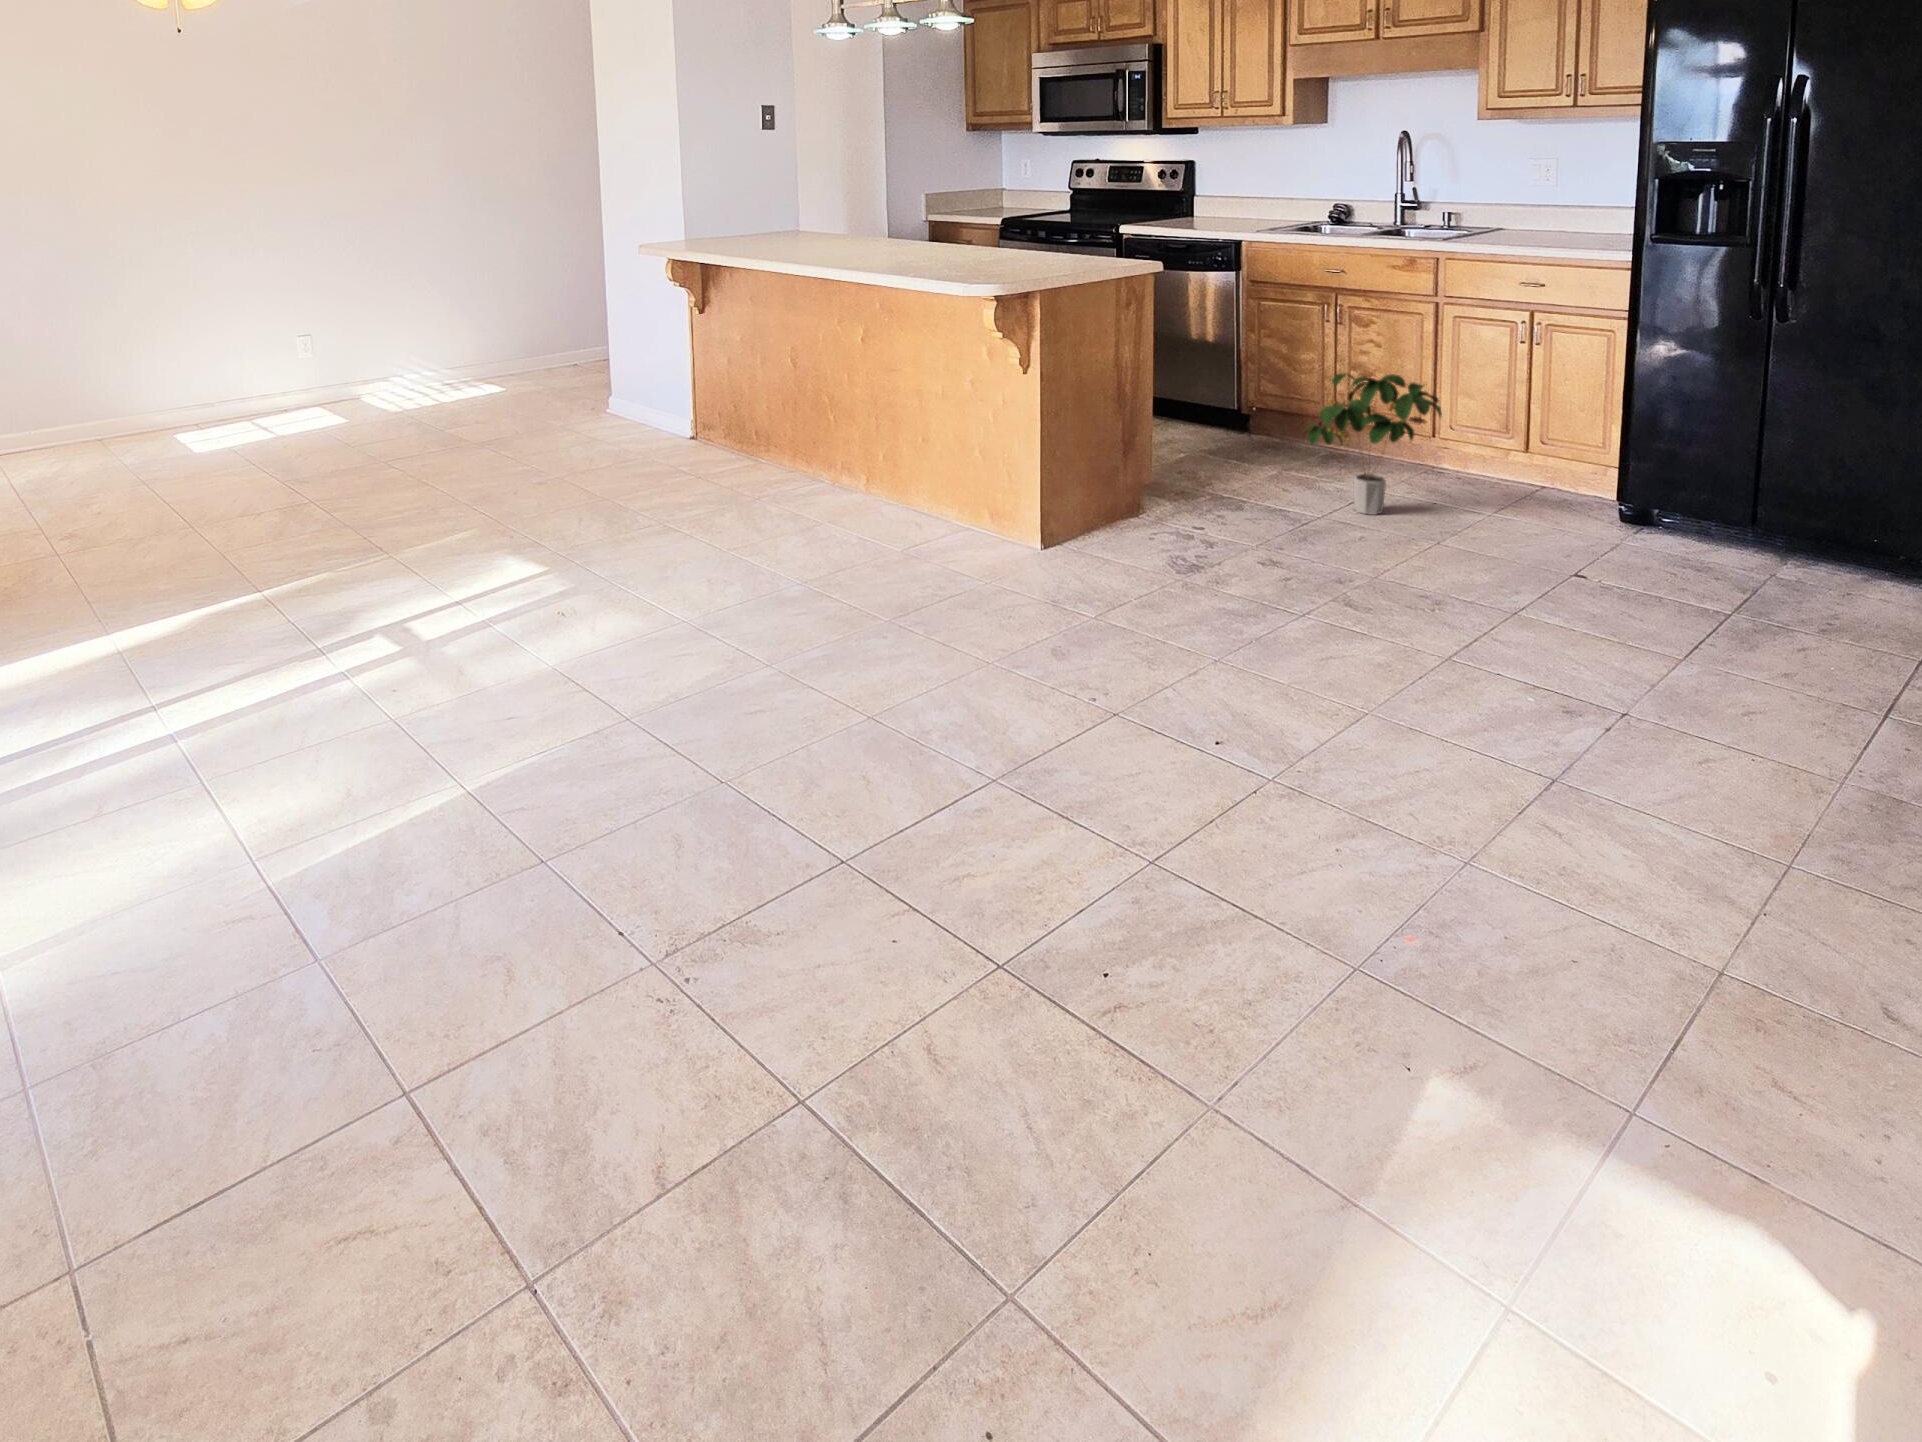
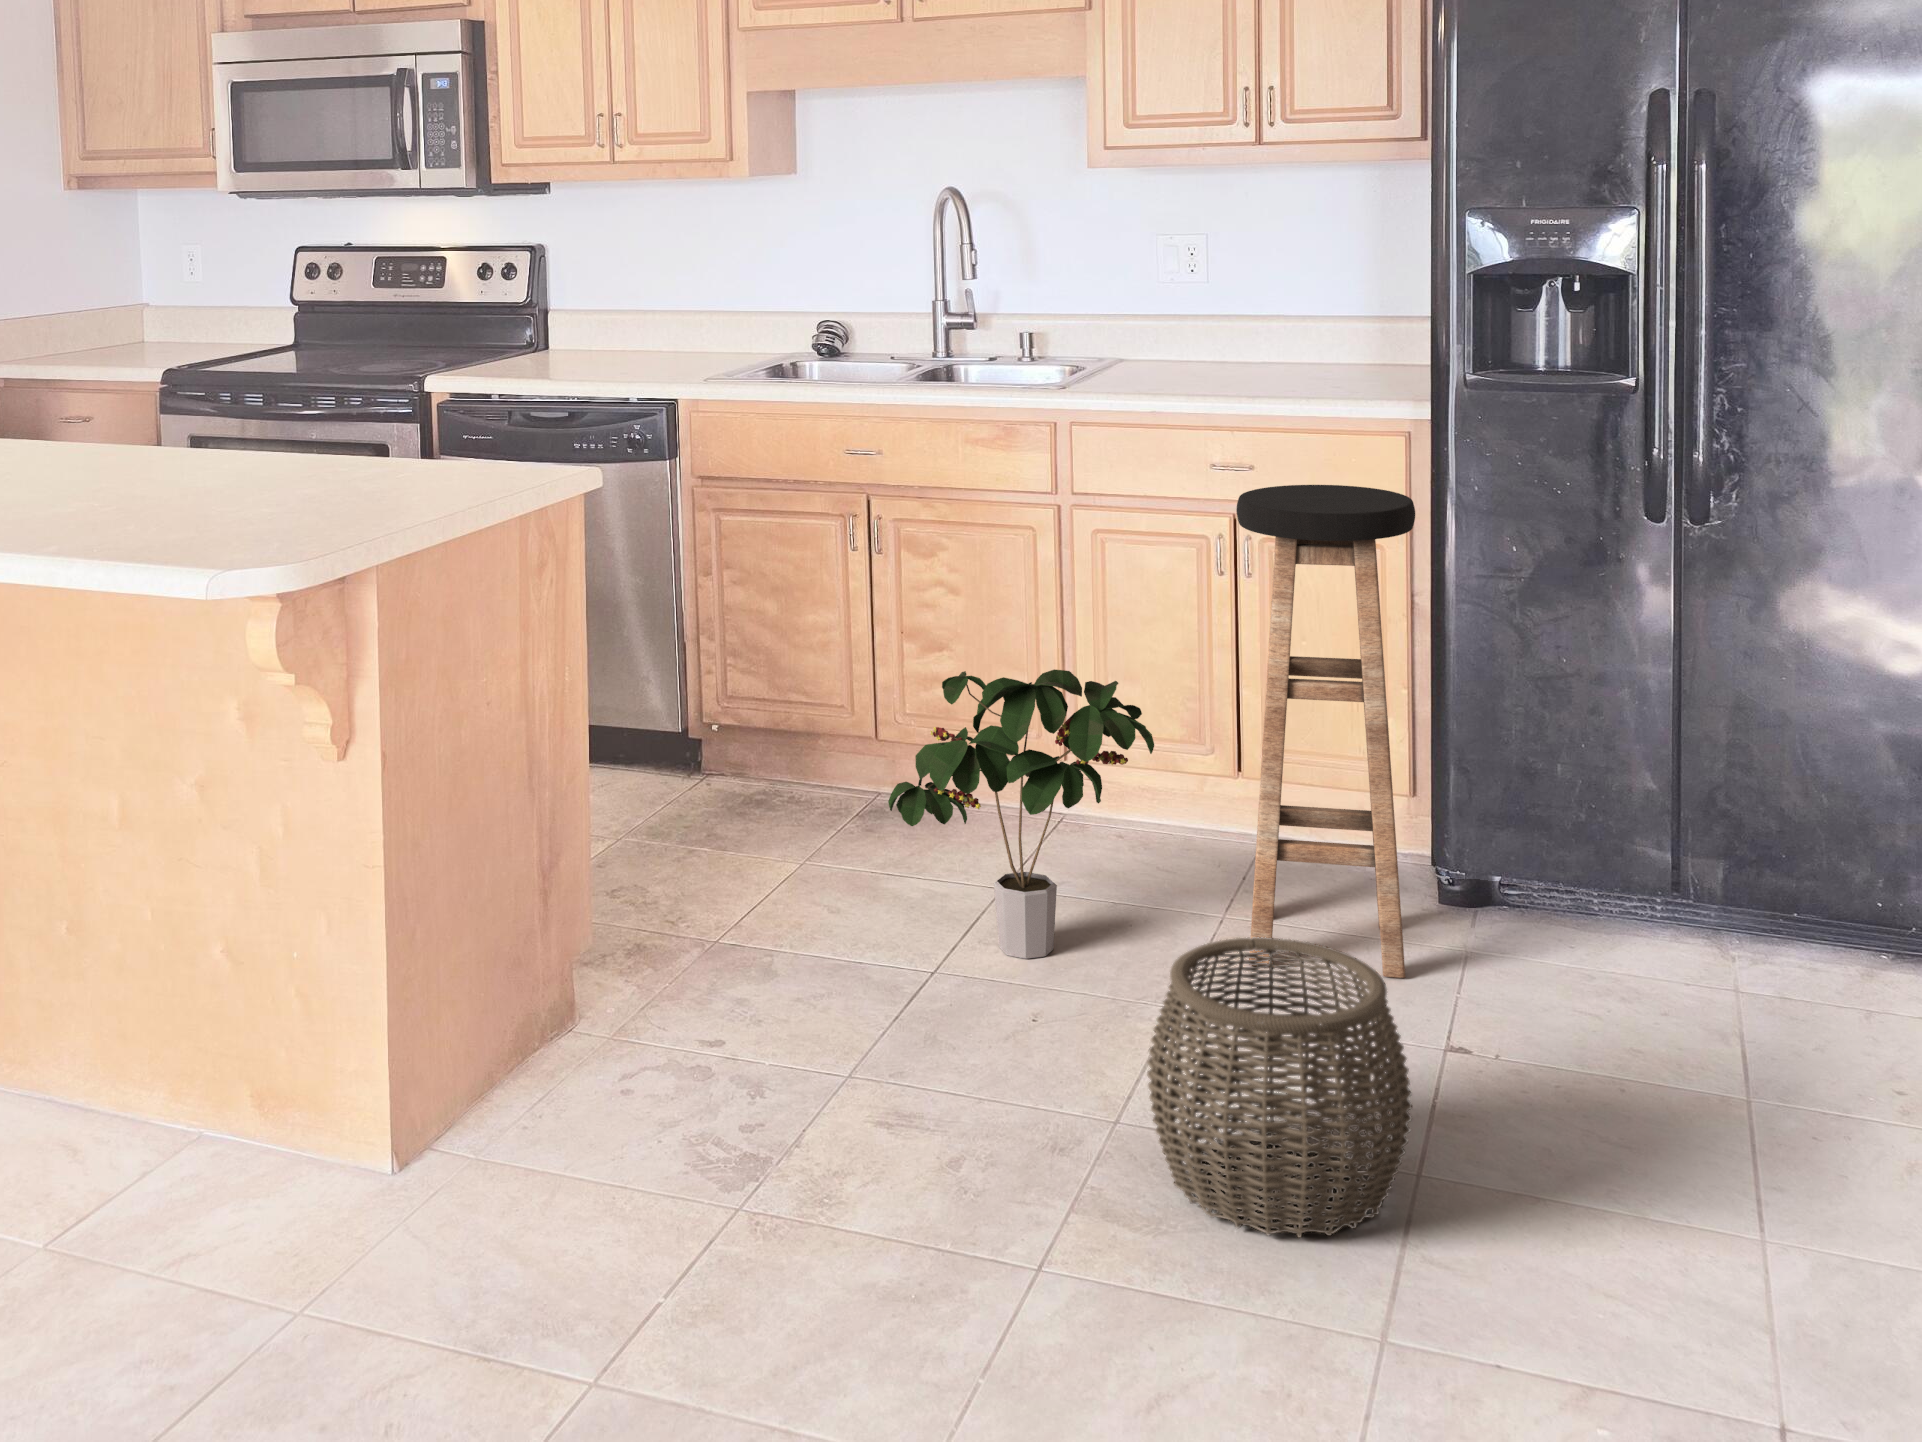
bar stool: none [1484,290,1599,546] -> present [1236,485,1415,978]
woven basket: none [1369,490,1501,621] -> present [1147,938,1412,1238]

